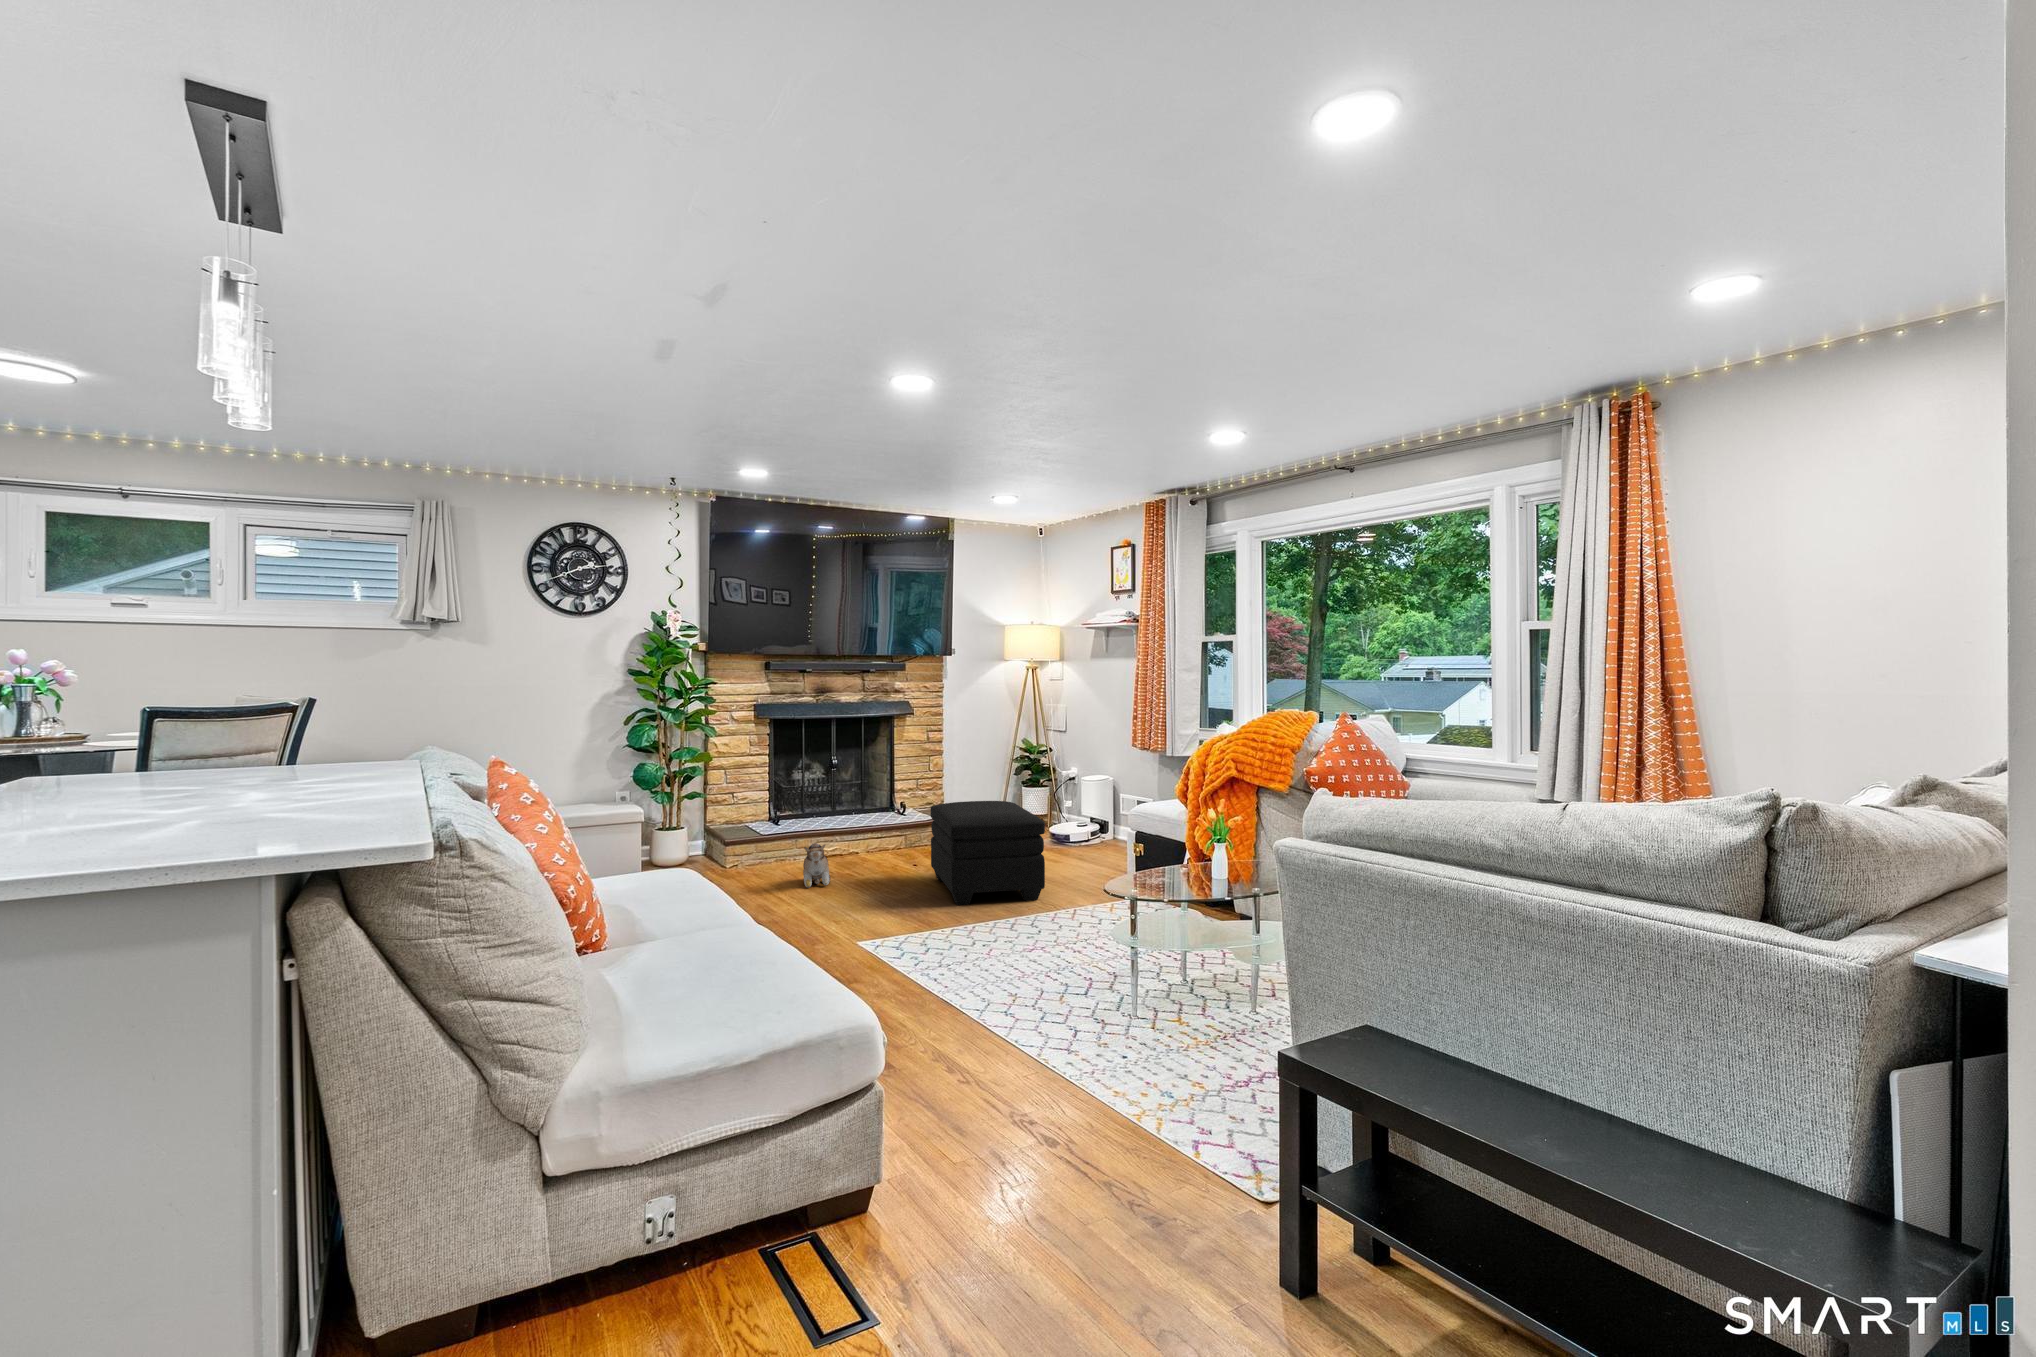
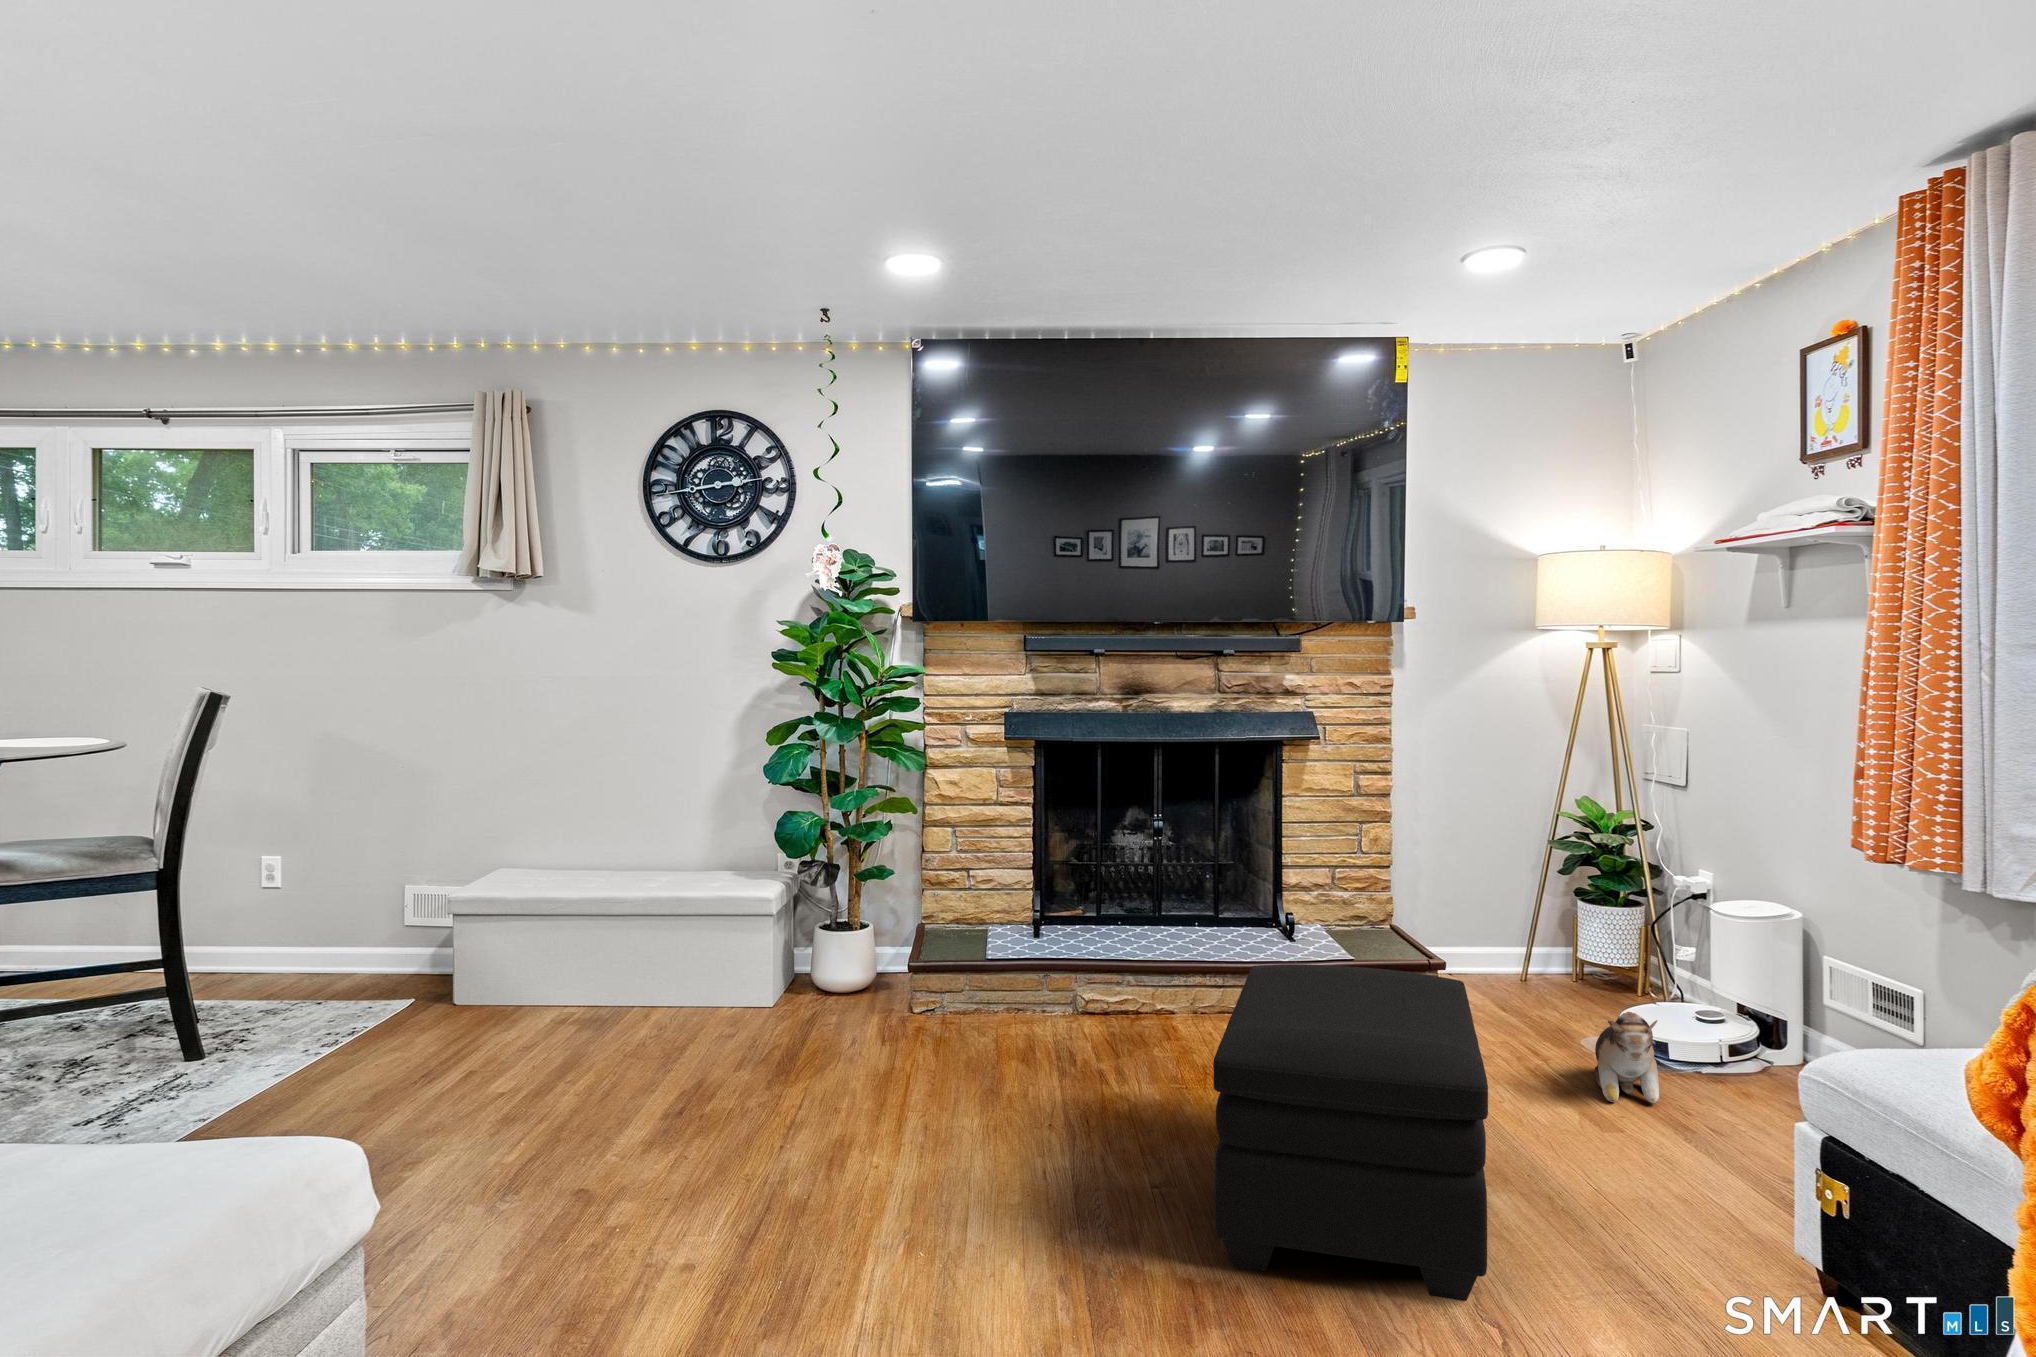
plush toy: present [803,843,831,888] -> present [1594,1012,1659,1103]

